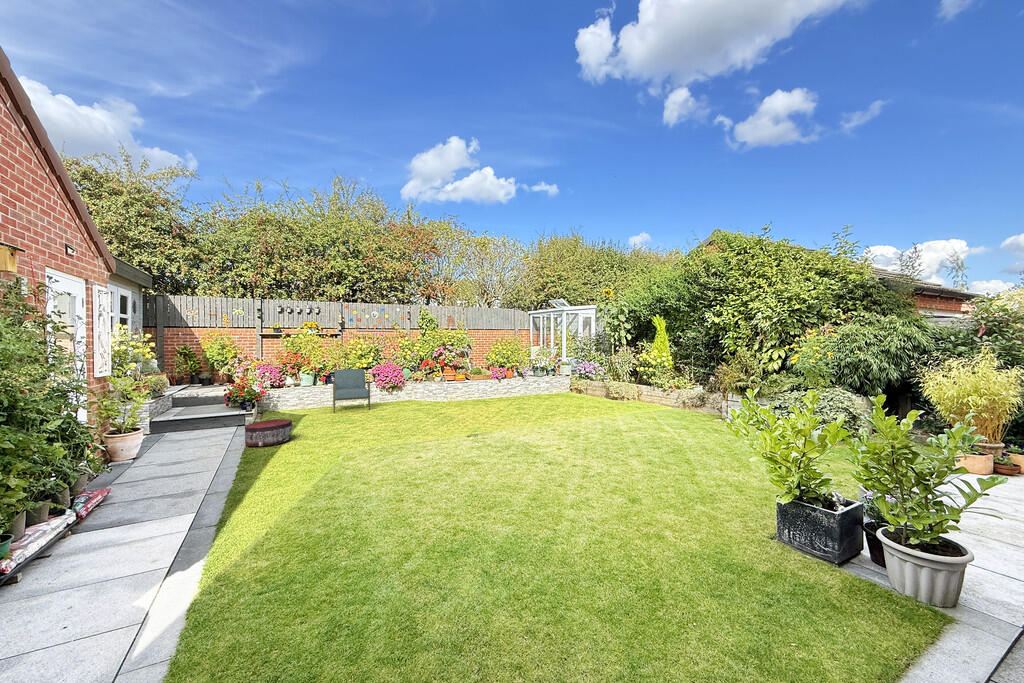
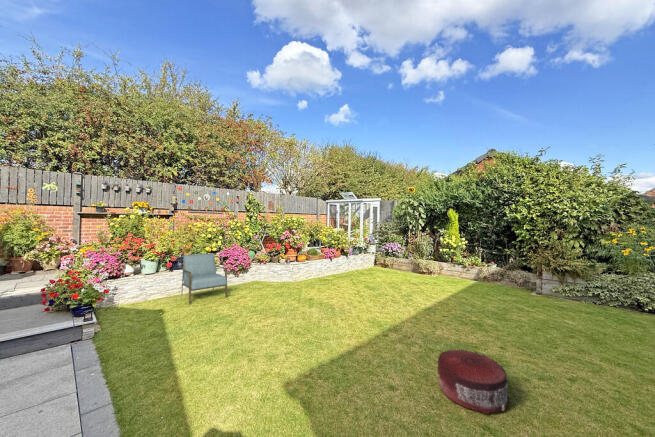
pouf: present [245,419,293,446] -> present [437,349,509,414]

